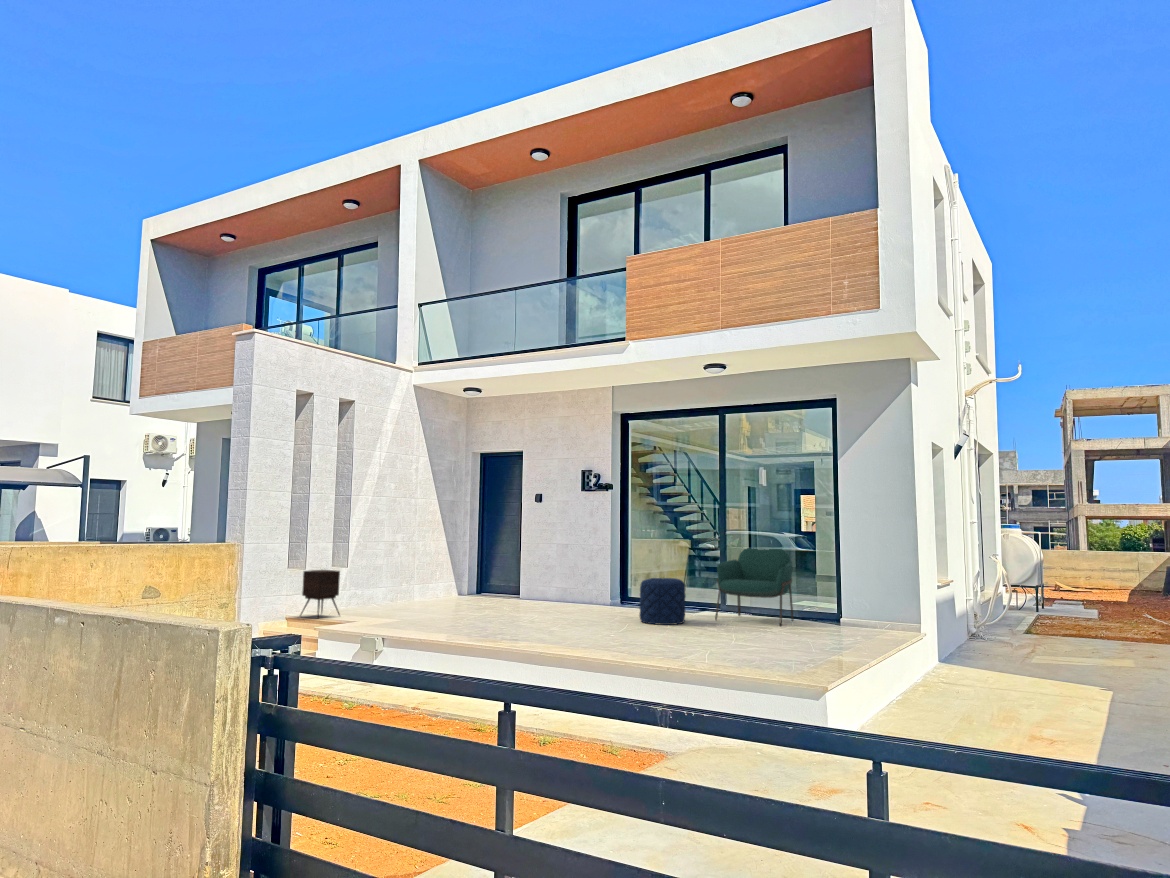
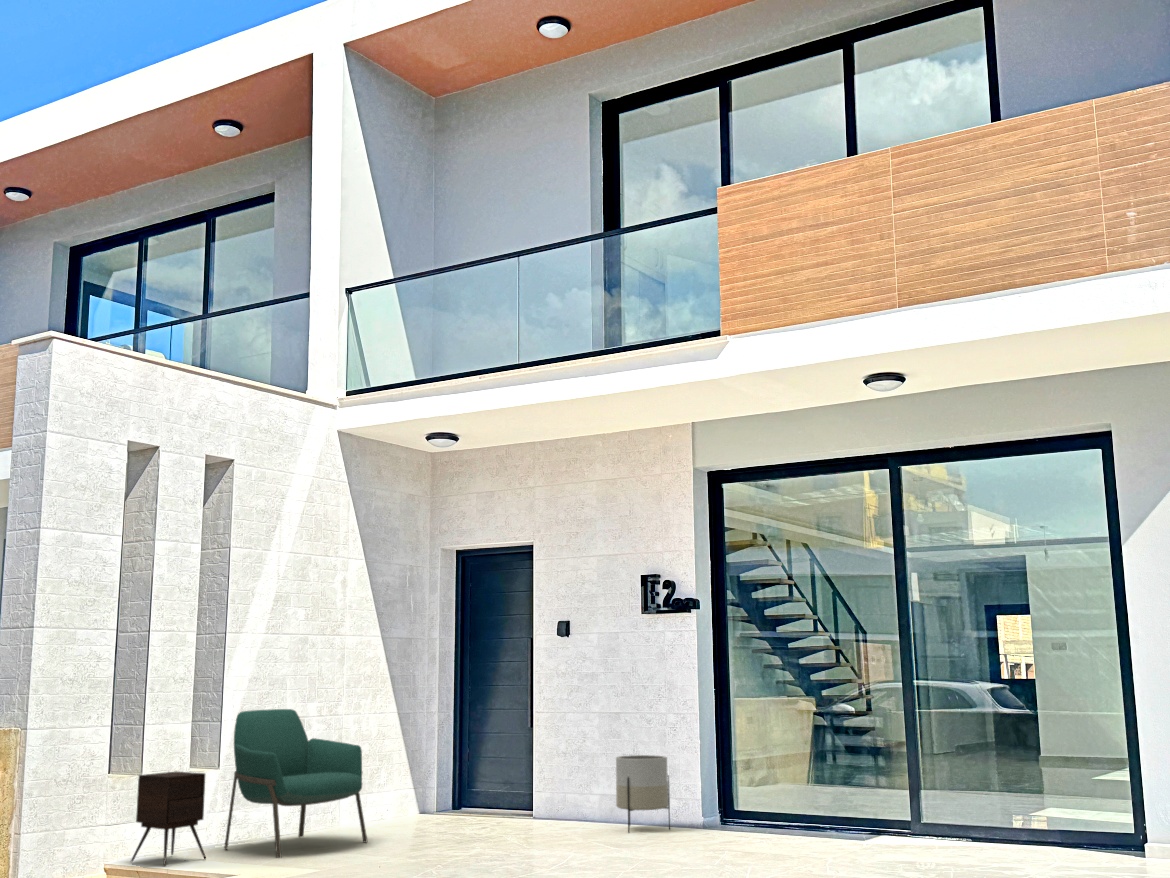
armchair: present [715,547,793,626] -> present [224,709,368,858]
planter: none [565,567,594,609] -> present [616,755,670,833]
pouf: present [640,578,686,625] -> none [764,774,851,865]

